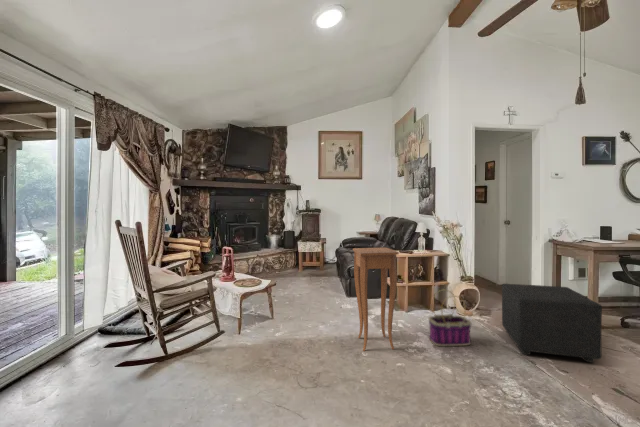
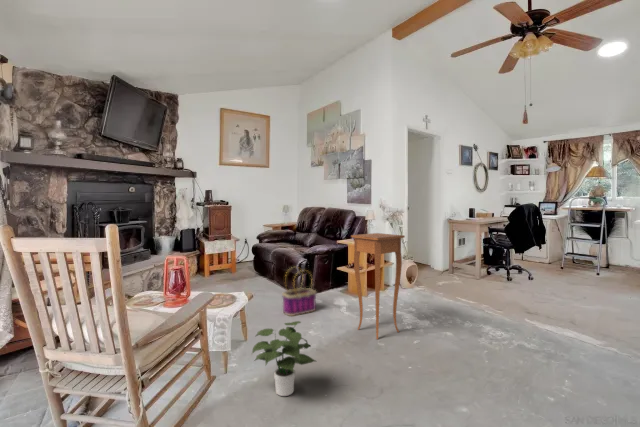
ottoman: present [502,284,602,362] -> none [449,259,528,315]
basket: present [429,294,471,346] -> present [282,270,316,316]
potted plant: none [219,317,269,374] -> present [252,321,316,396]

